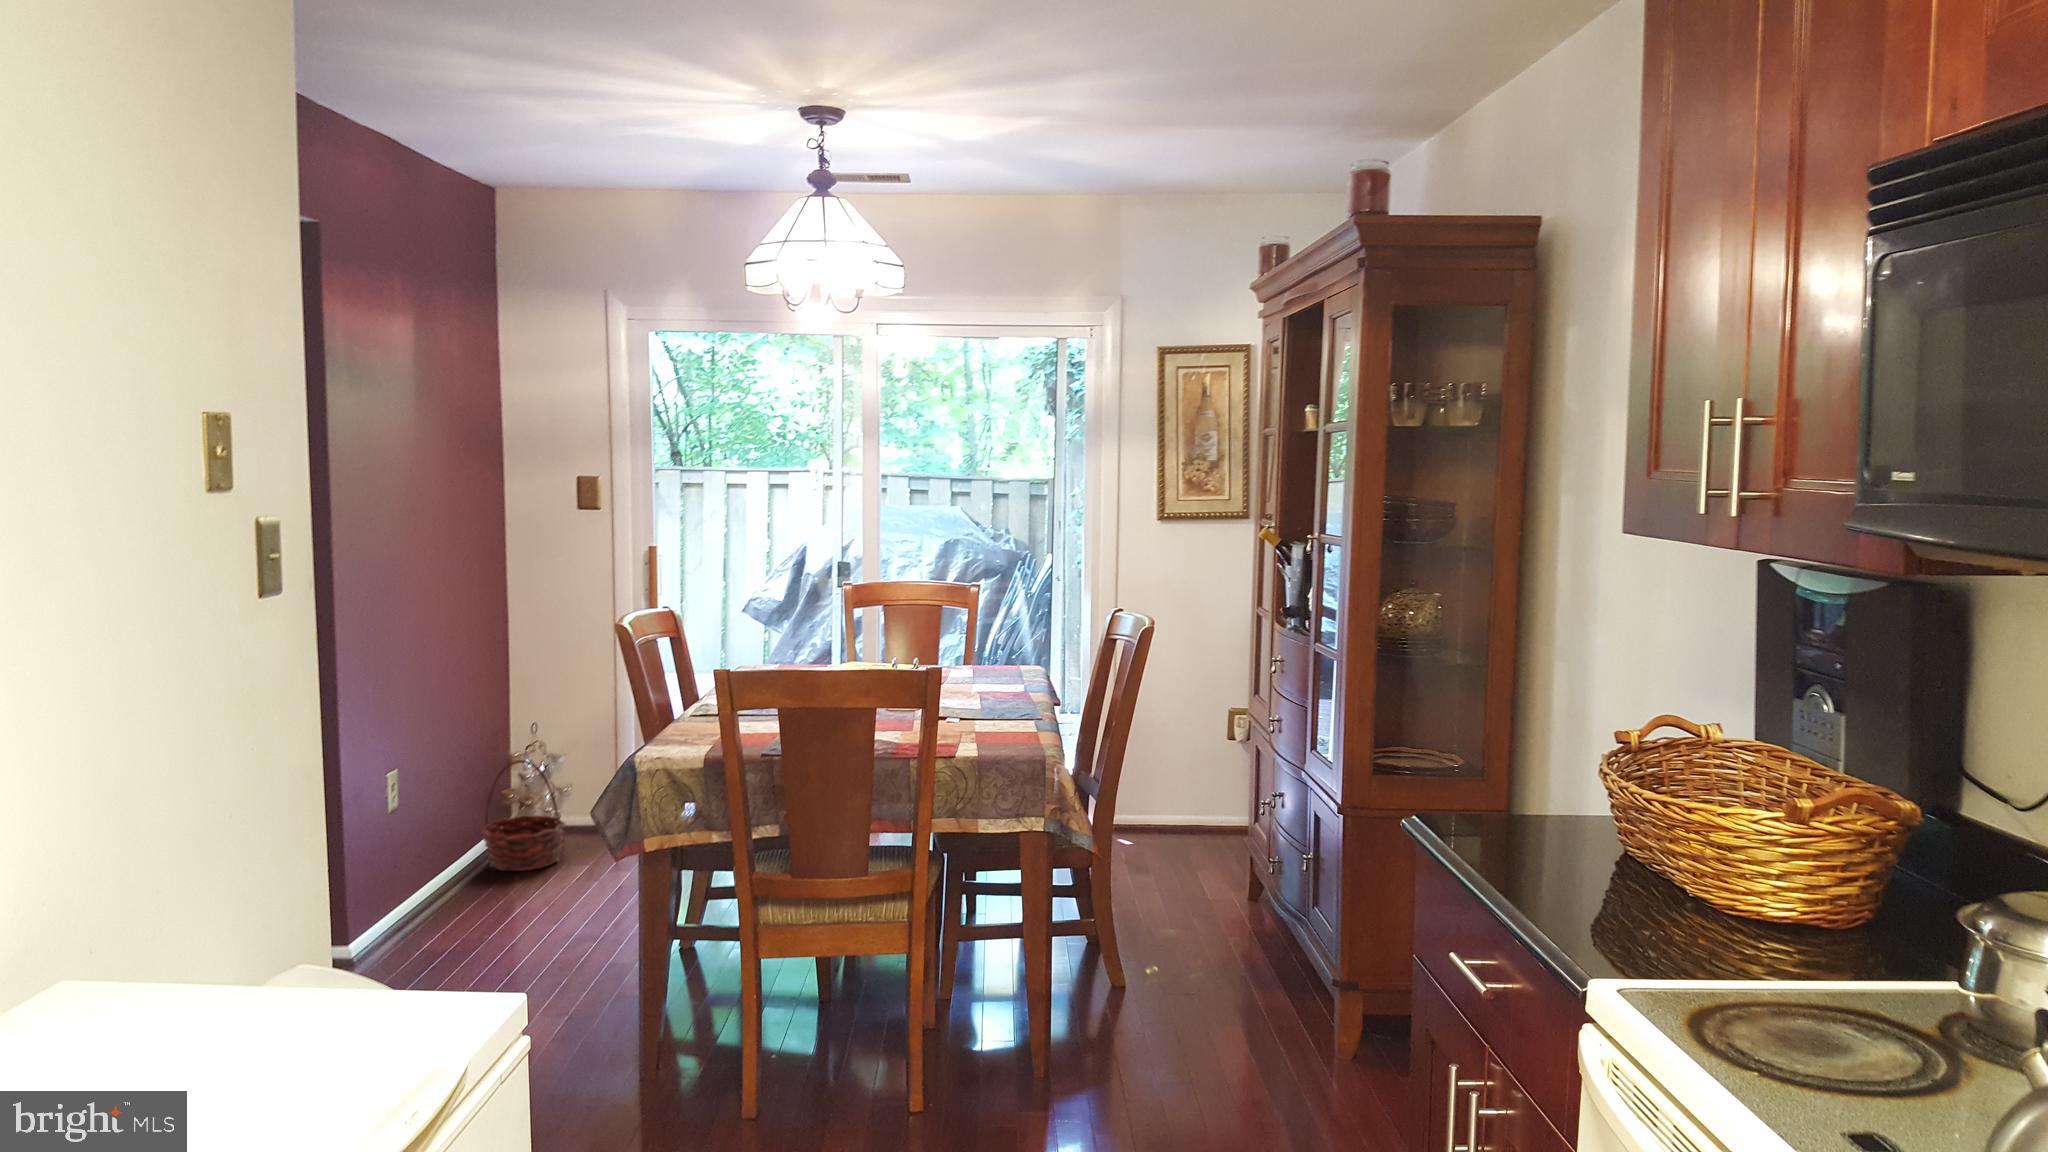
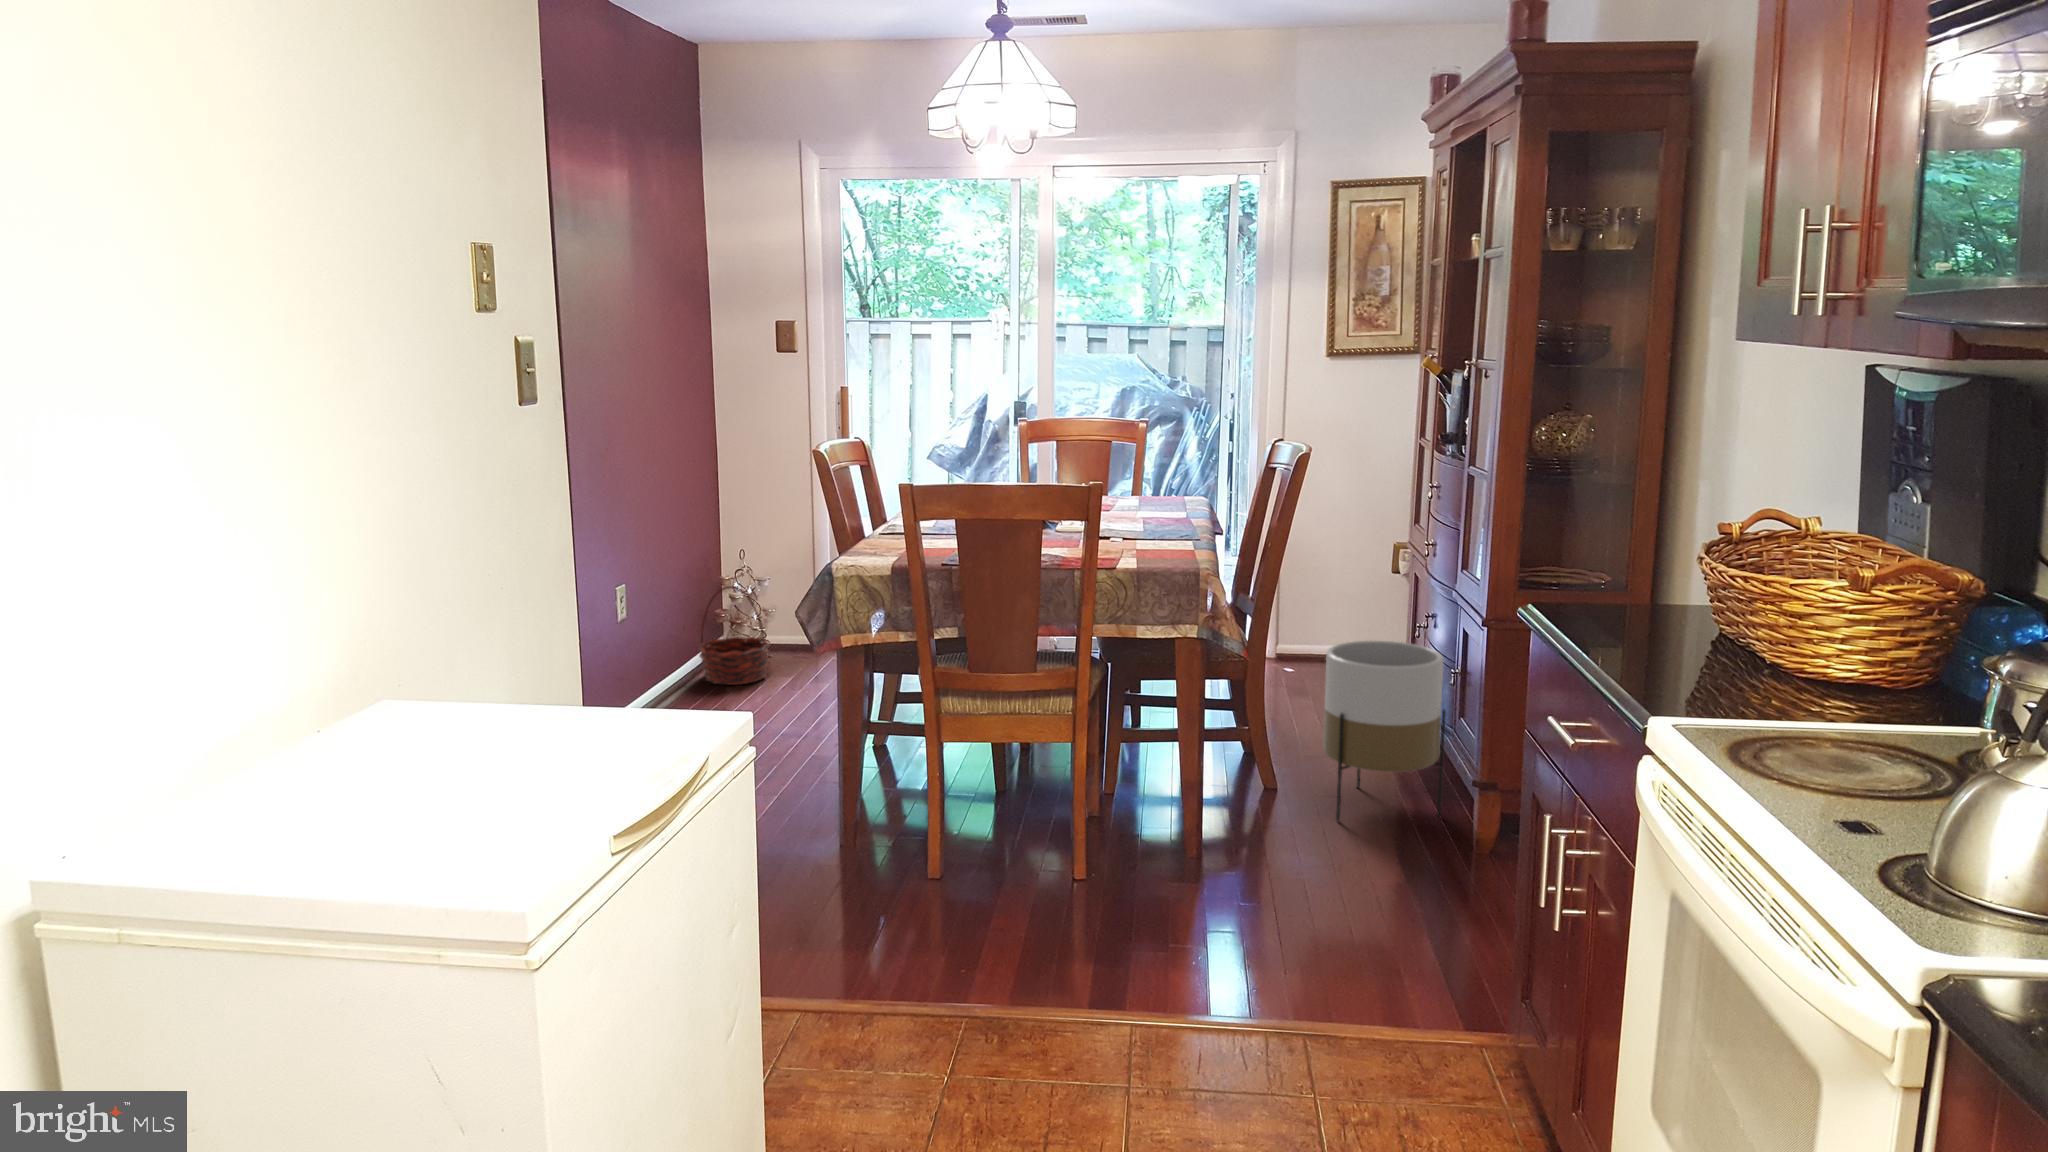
planter: none [1171,820,1294,1020] -> present [1323,641,1446,821]

